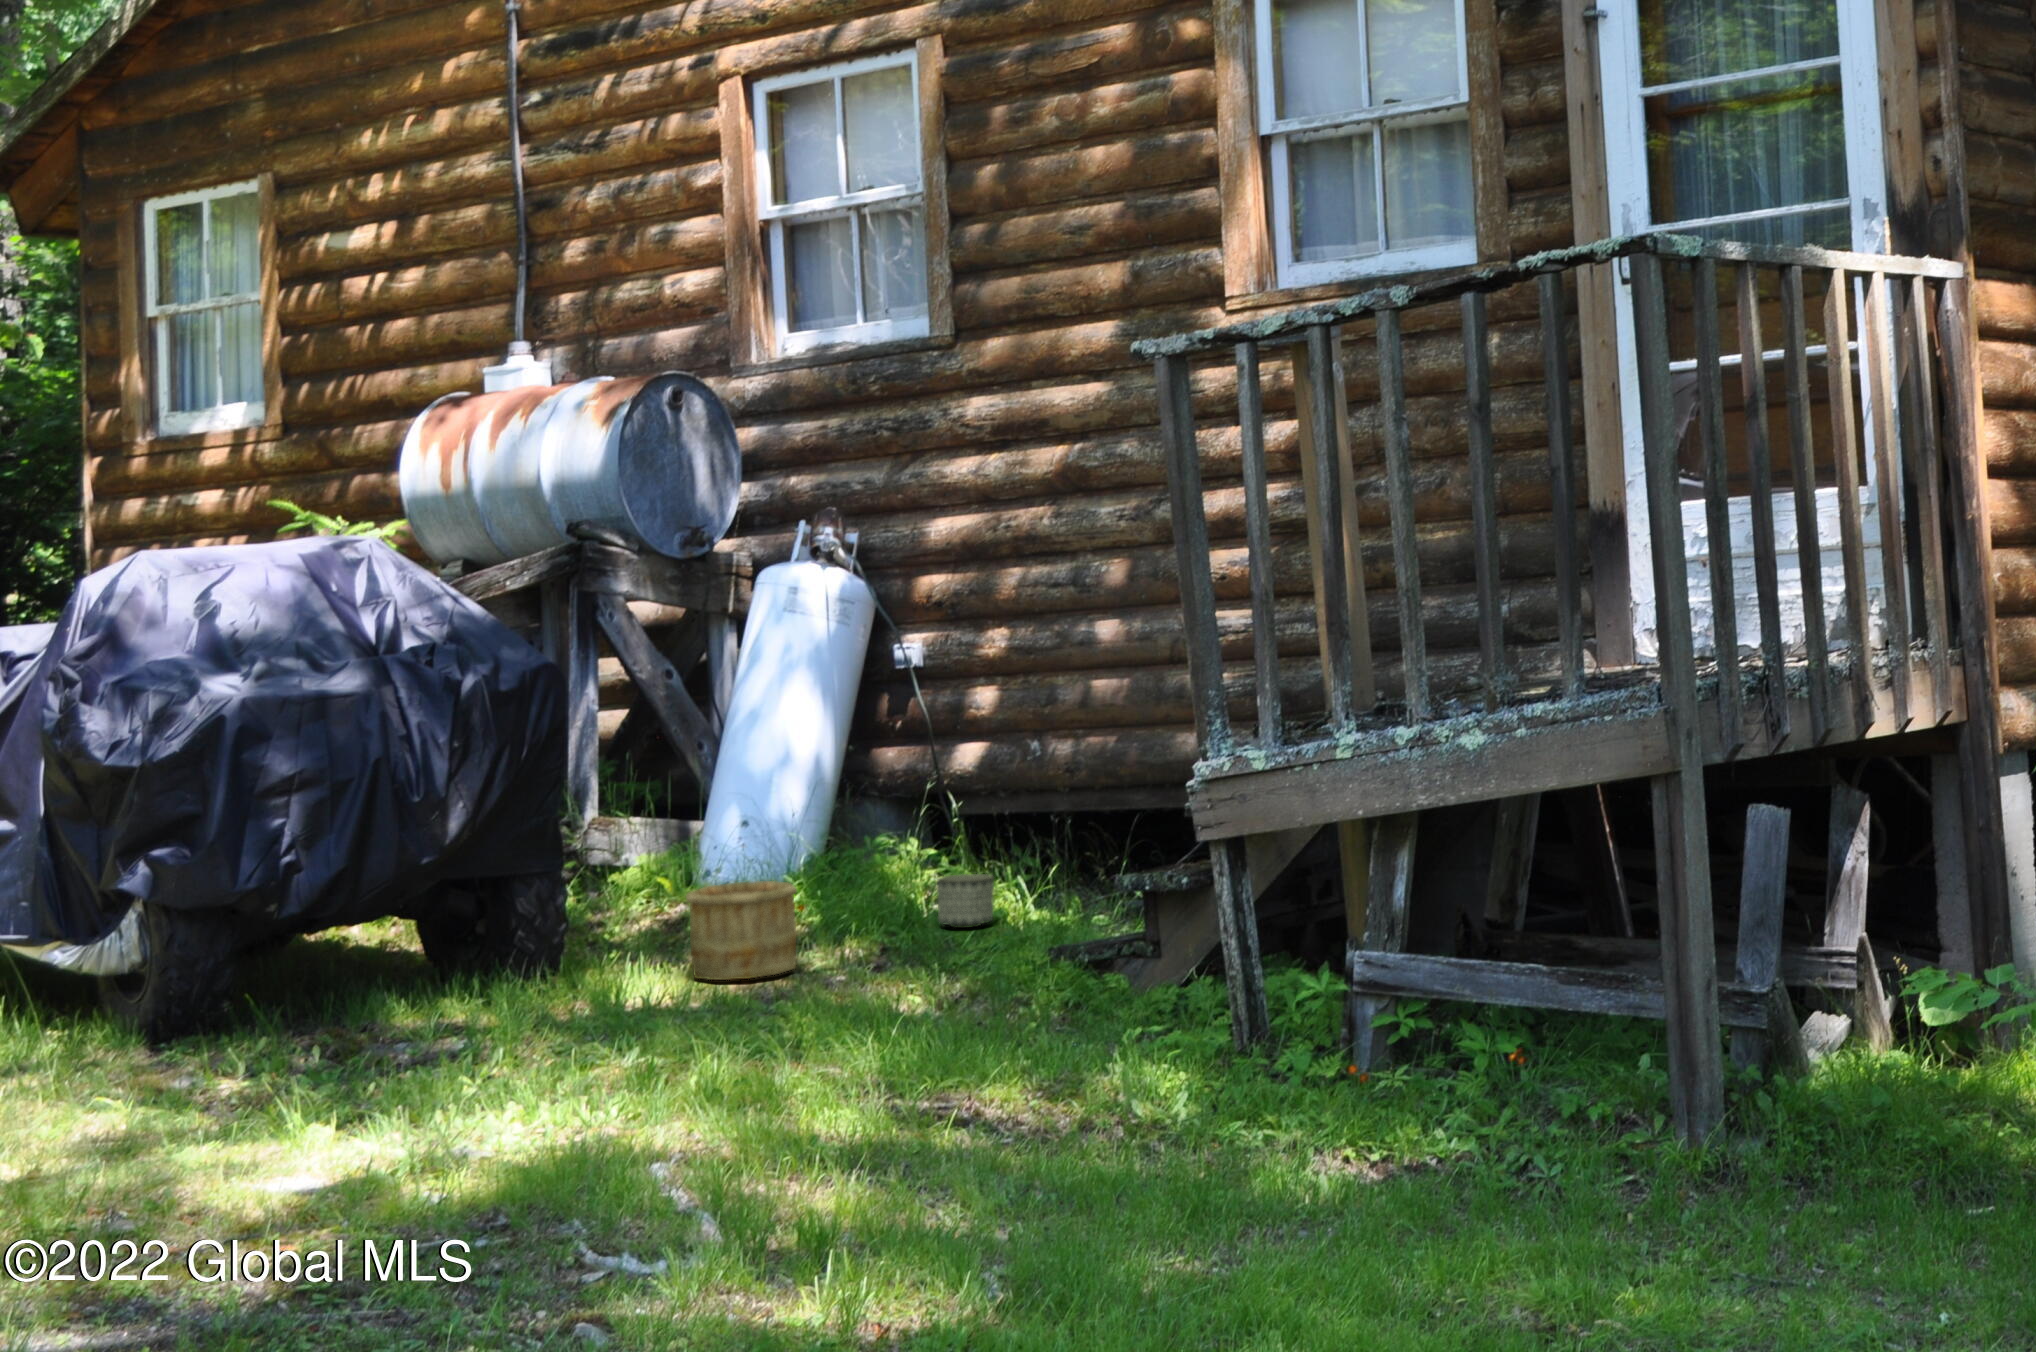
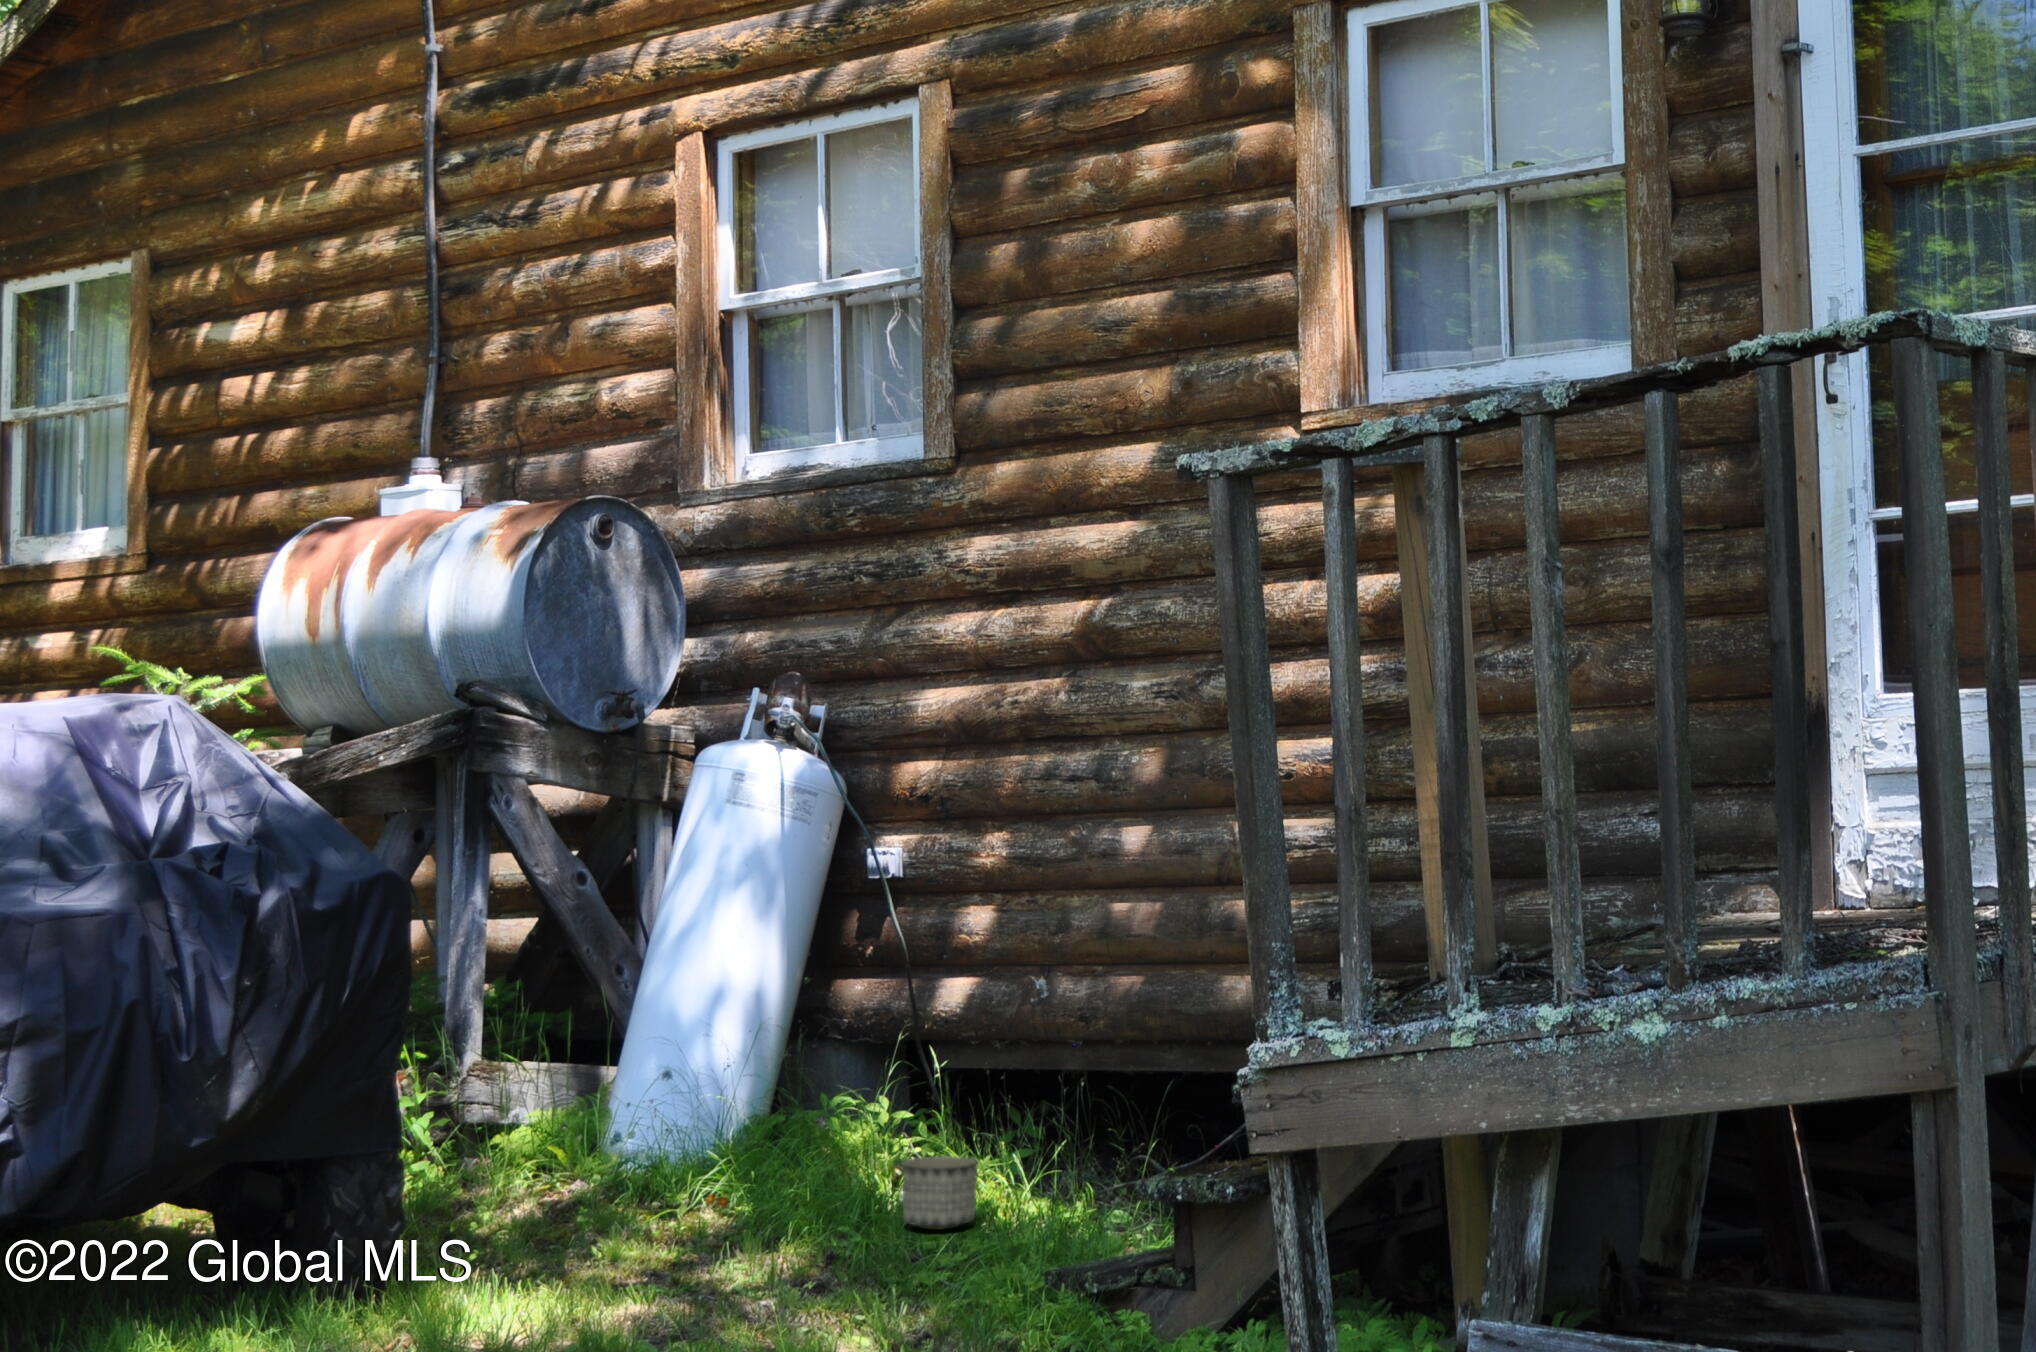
wooden bucket: present [686,881,797,980] -> none [563,1169,712,1307]

